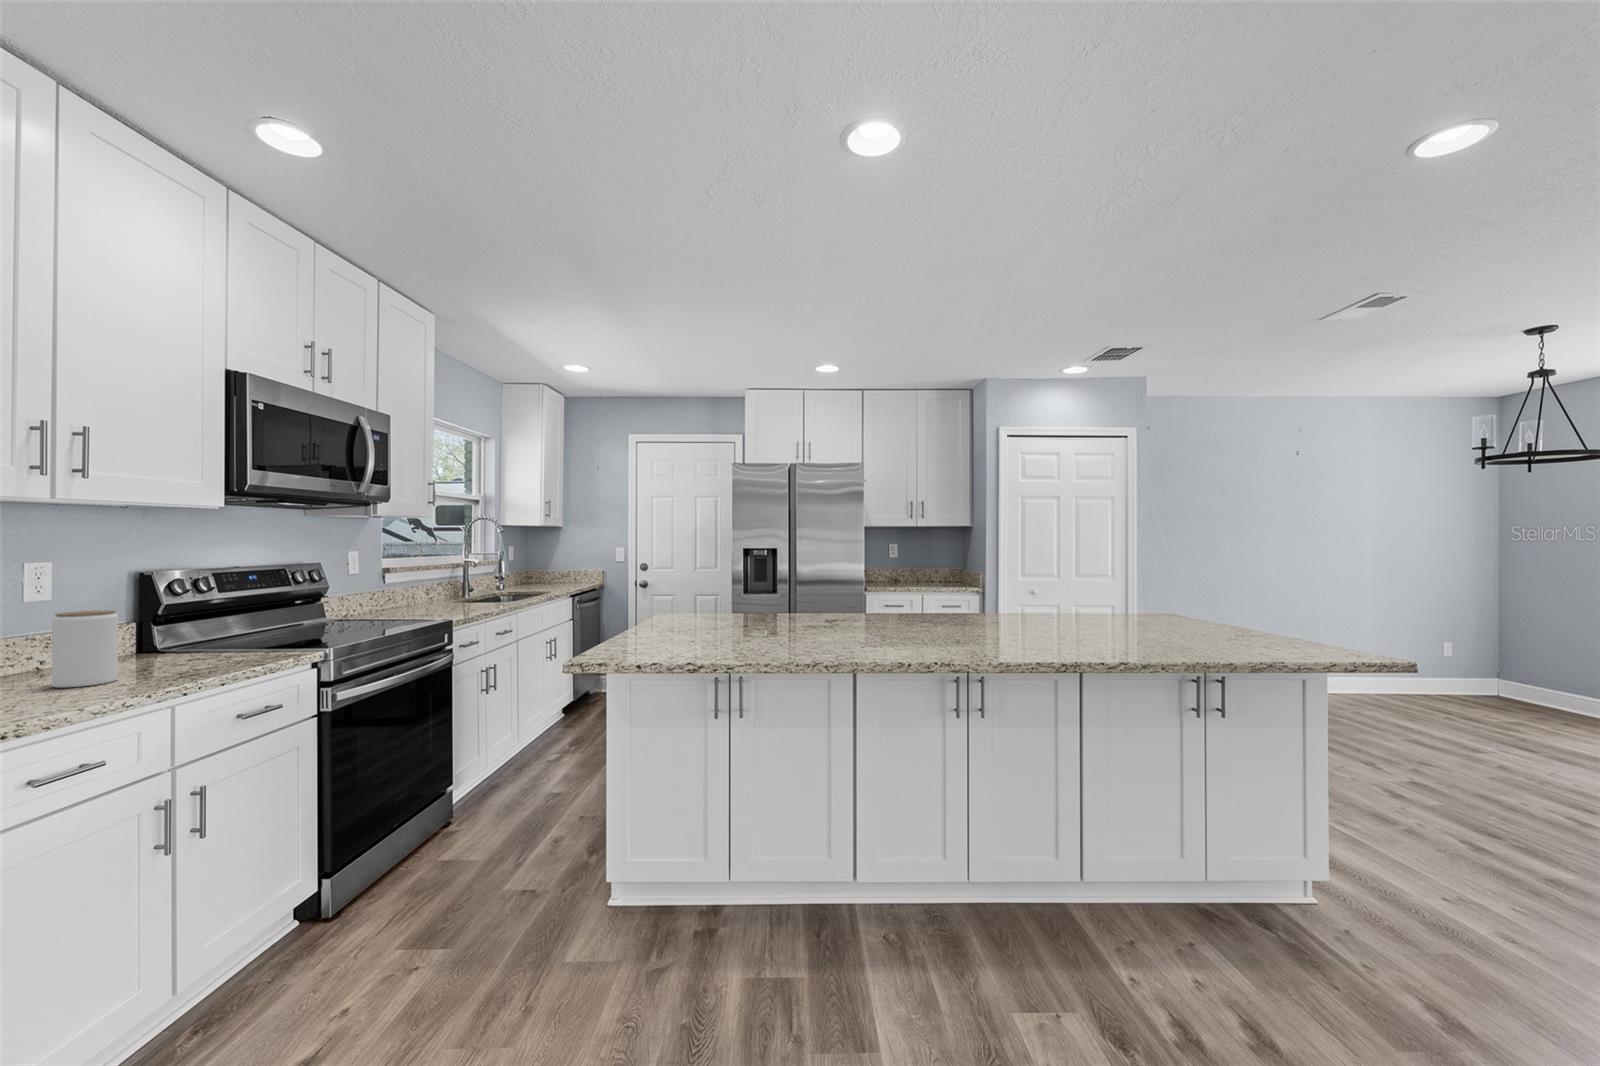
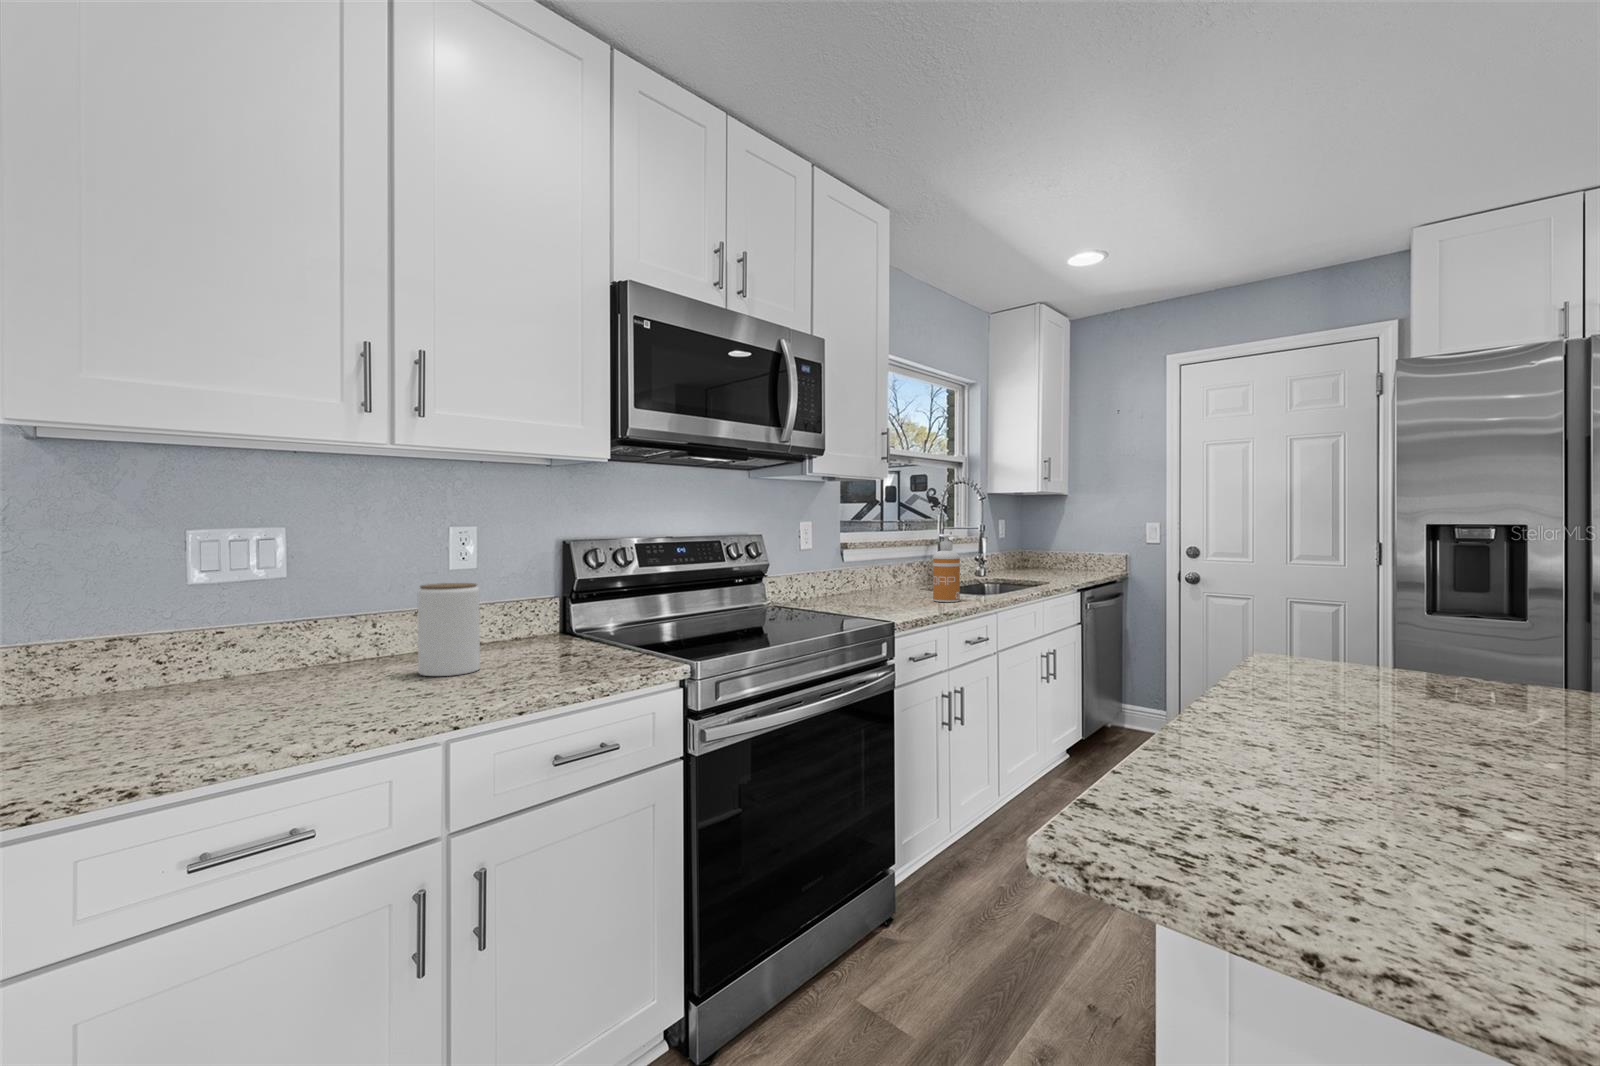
soap dispenser: none [470,561,491,609] -> present [933,535,960,602]

